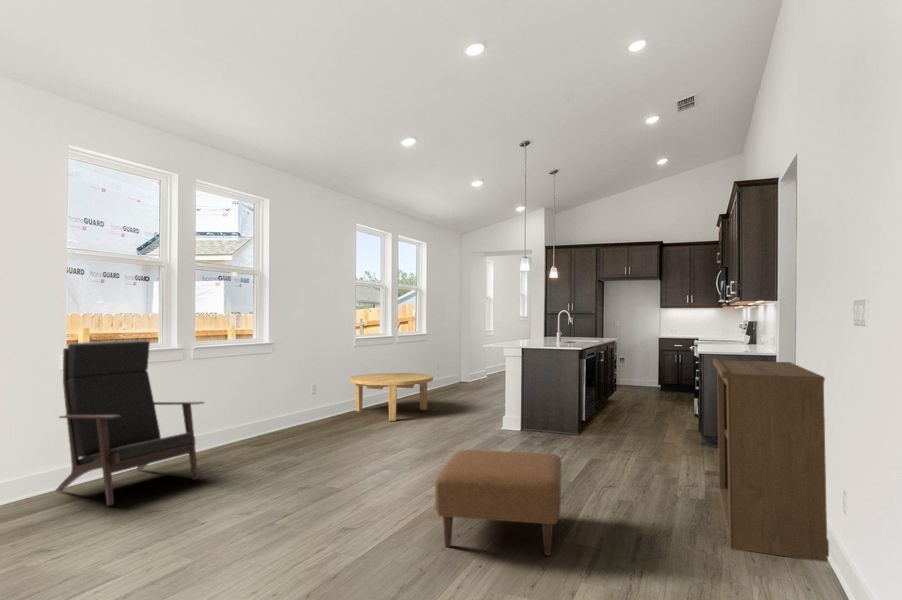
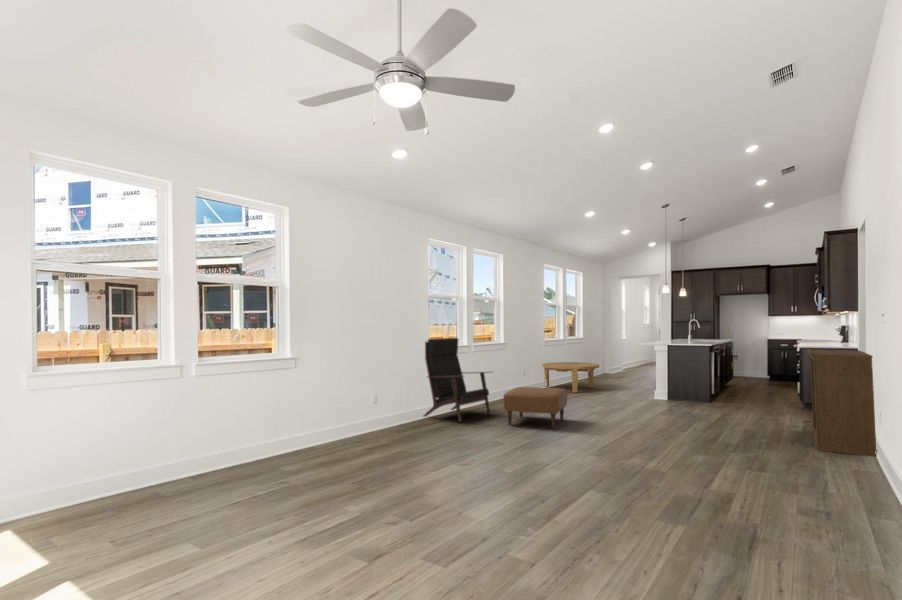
ottoman: present [435,450,561,556] -> present [504,387,567,428]

